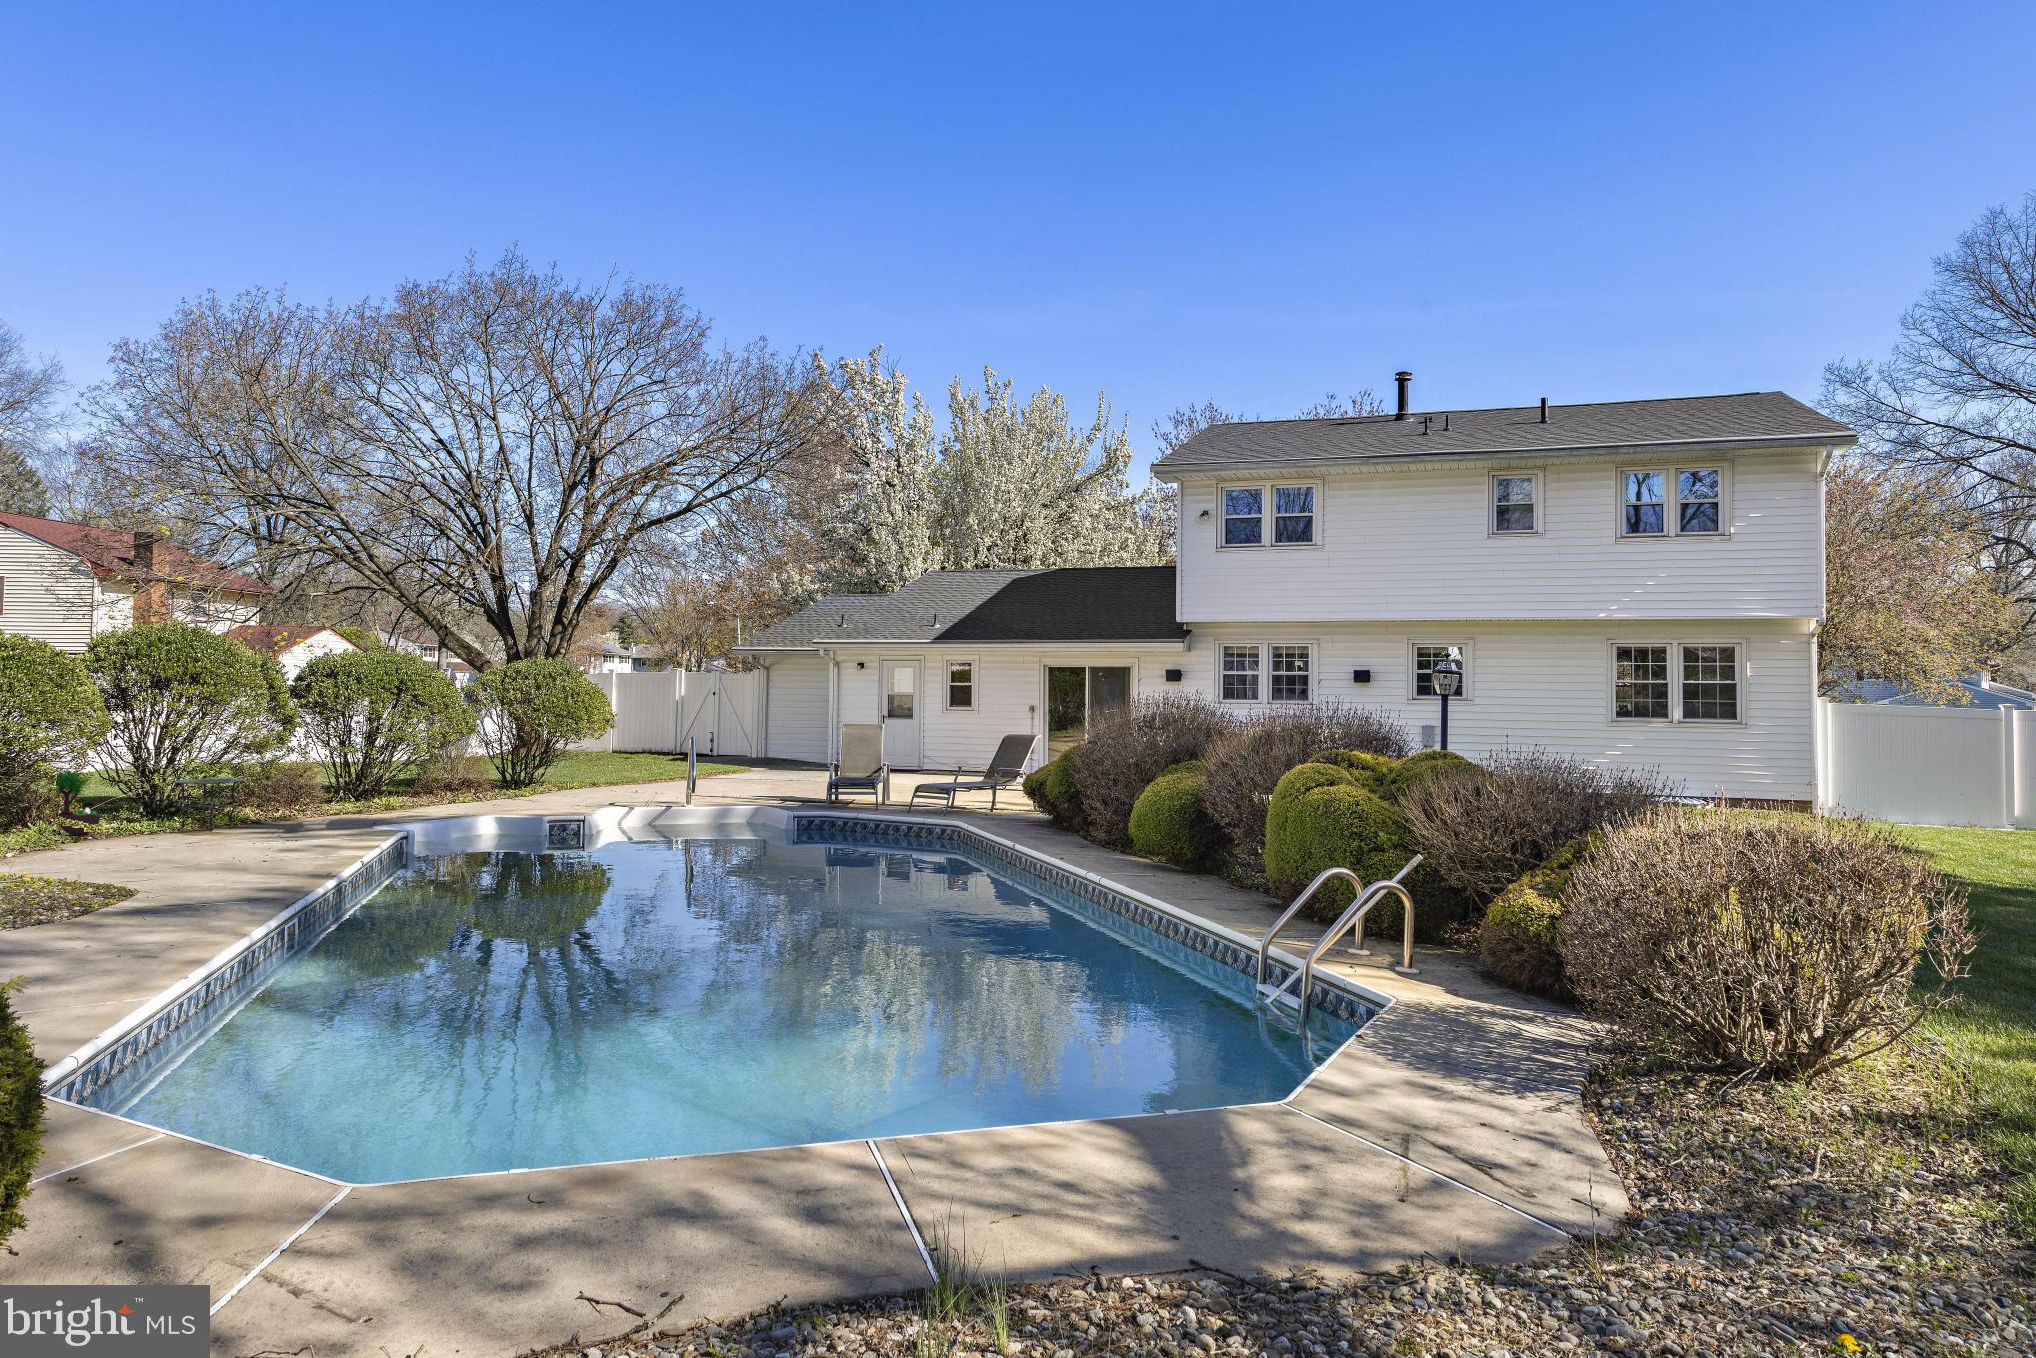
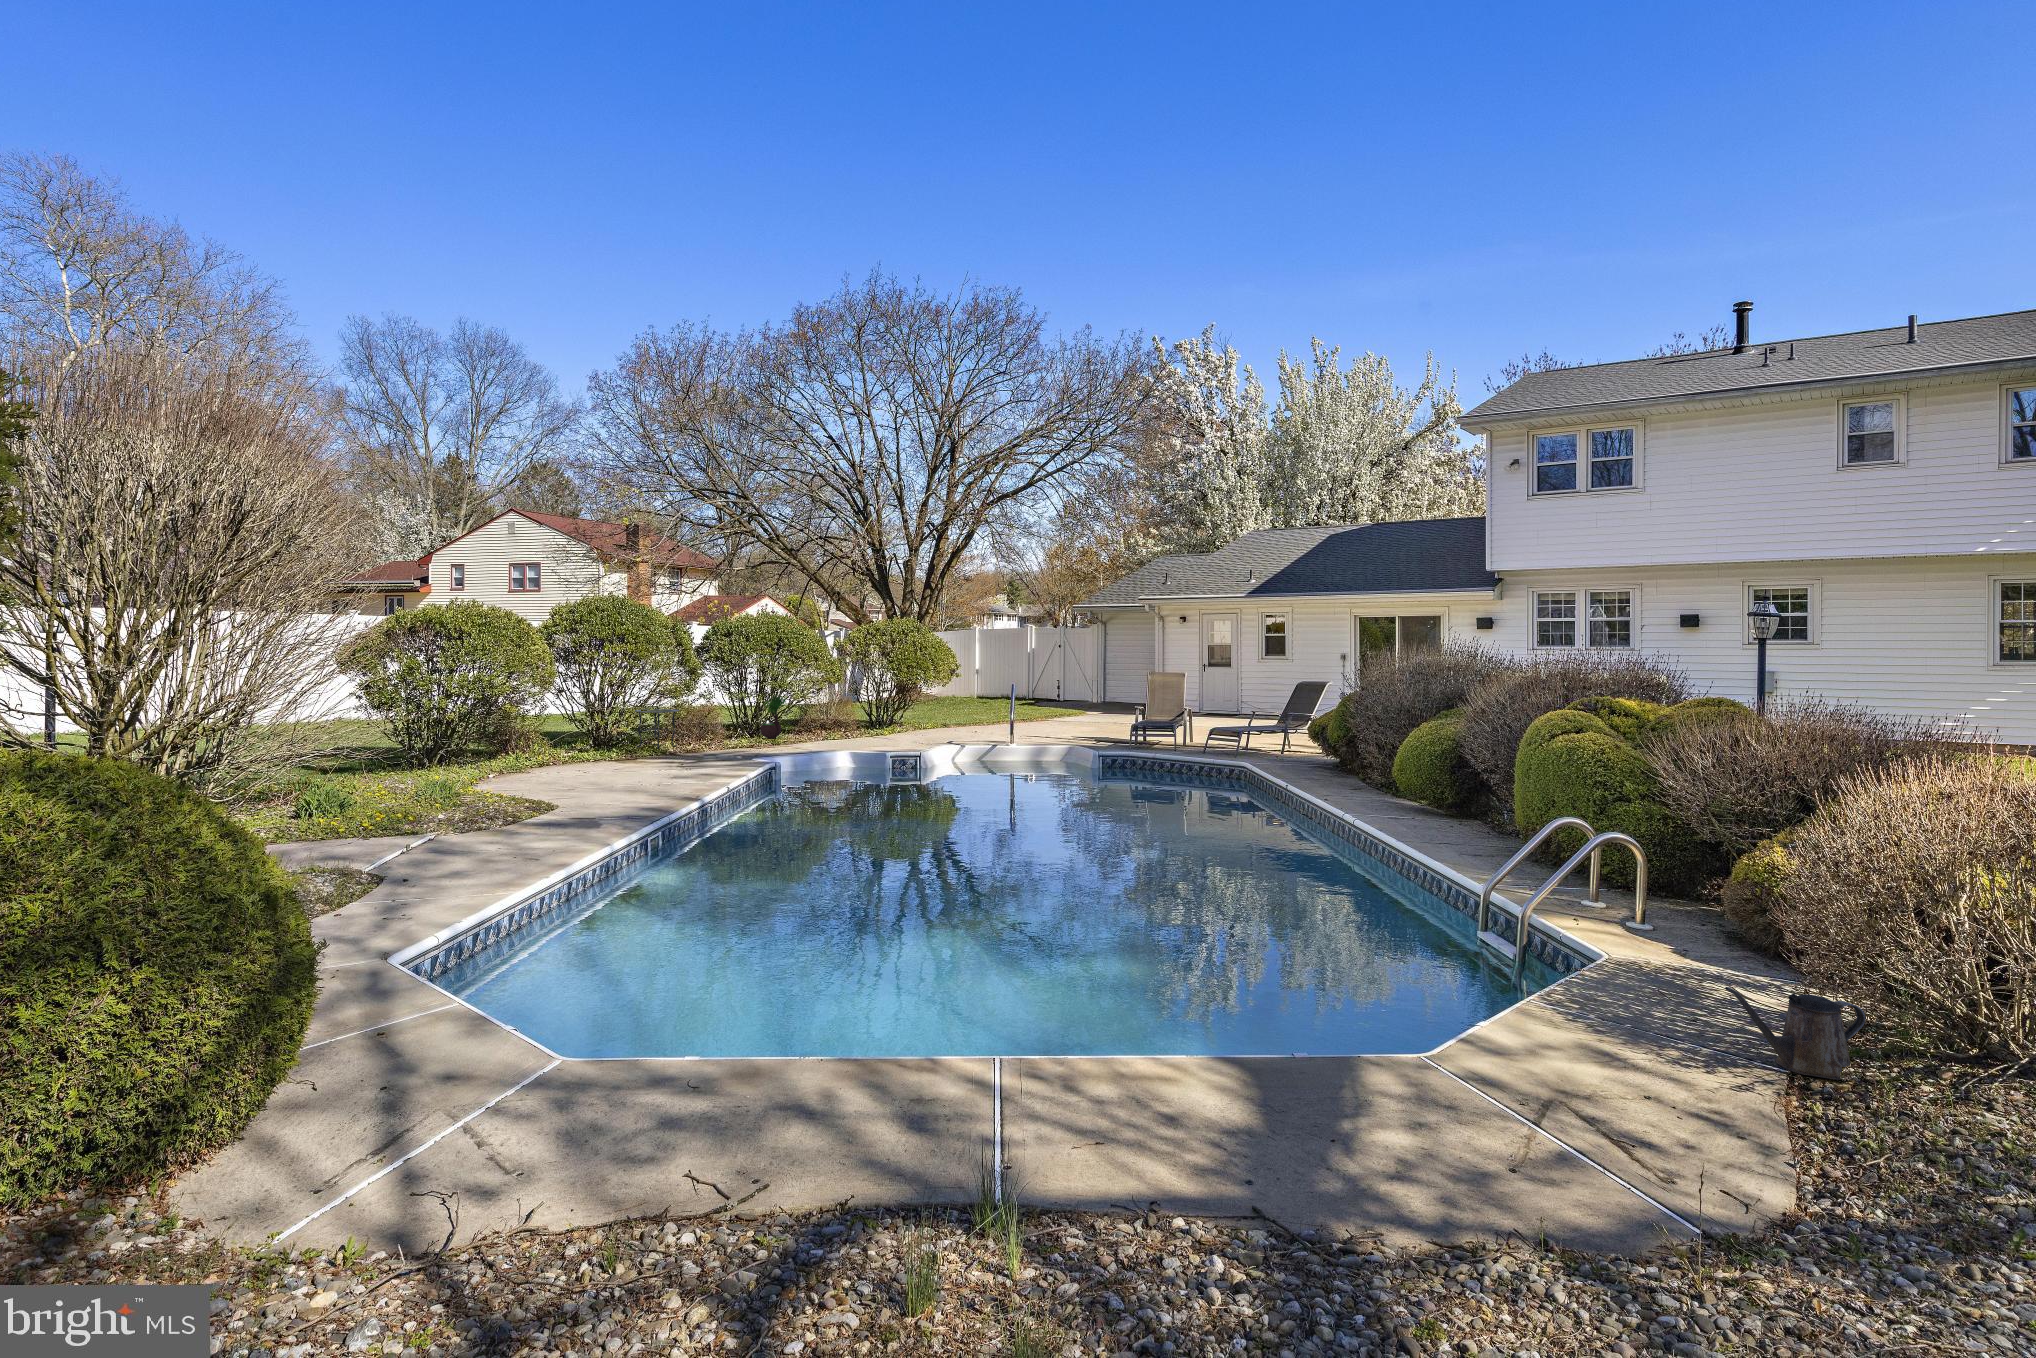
potted tree: present [53,768,100,835] -> present [761,696,786,739]
watering can: none [1531,1022,1628,1094] -> present [1725,987,1865,1080]

